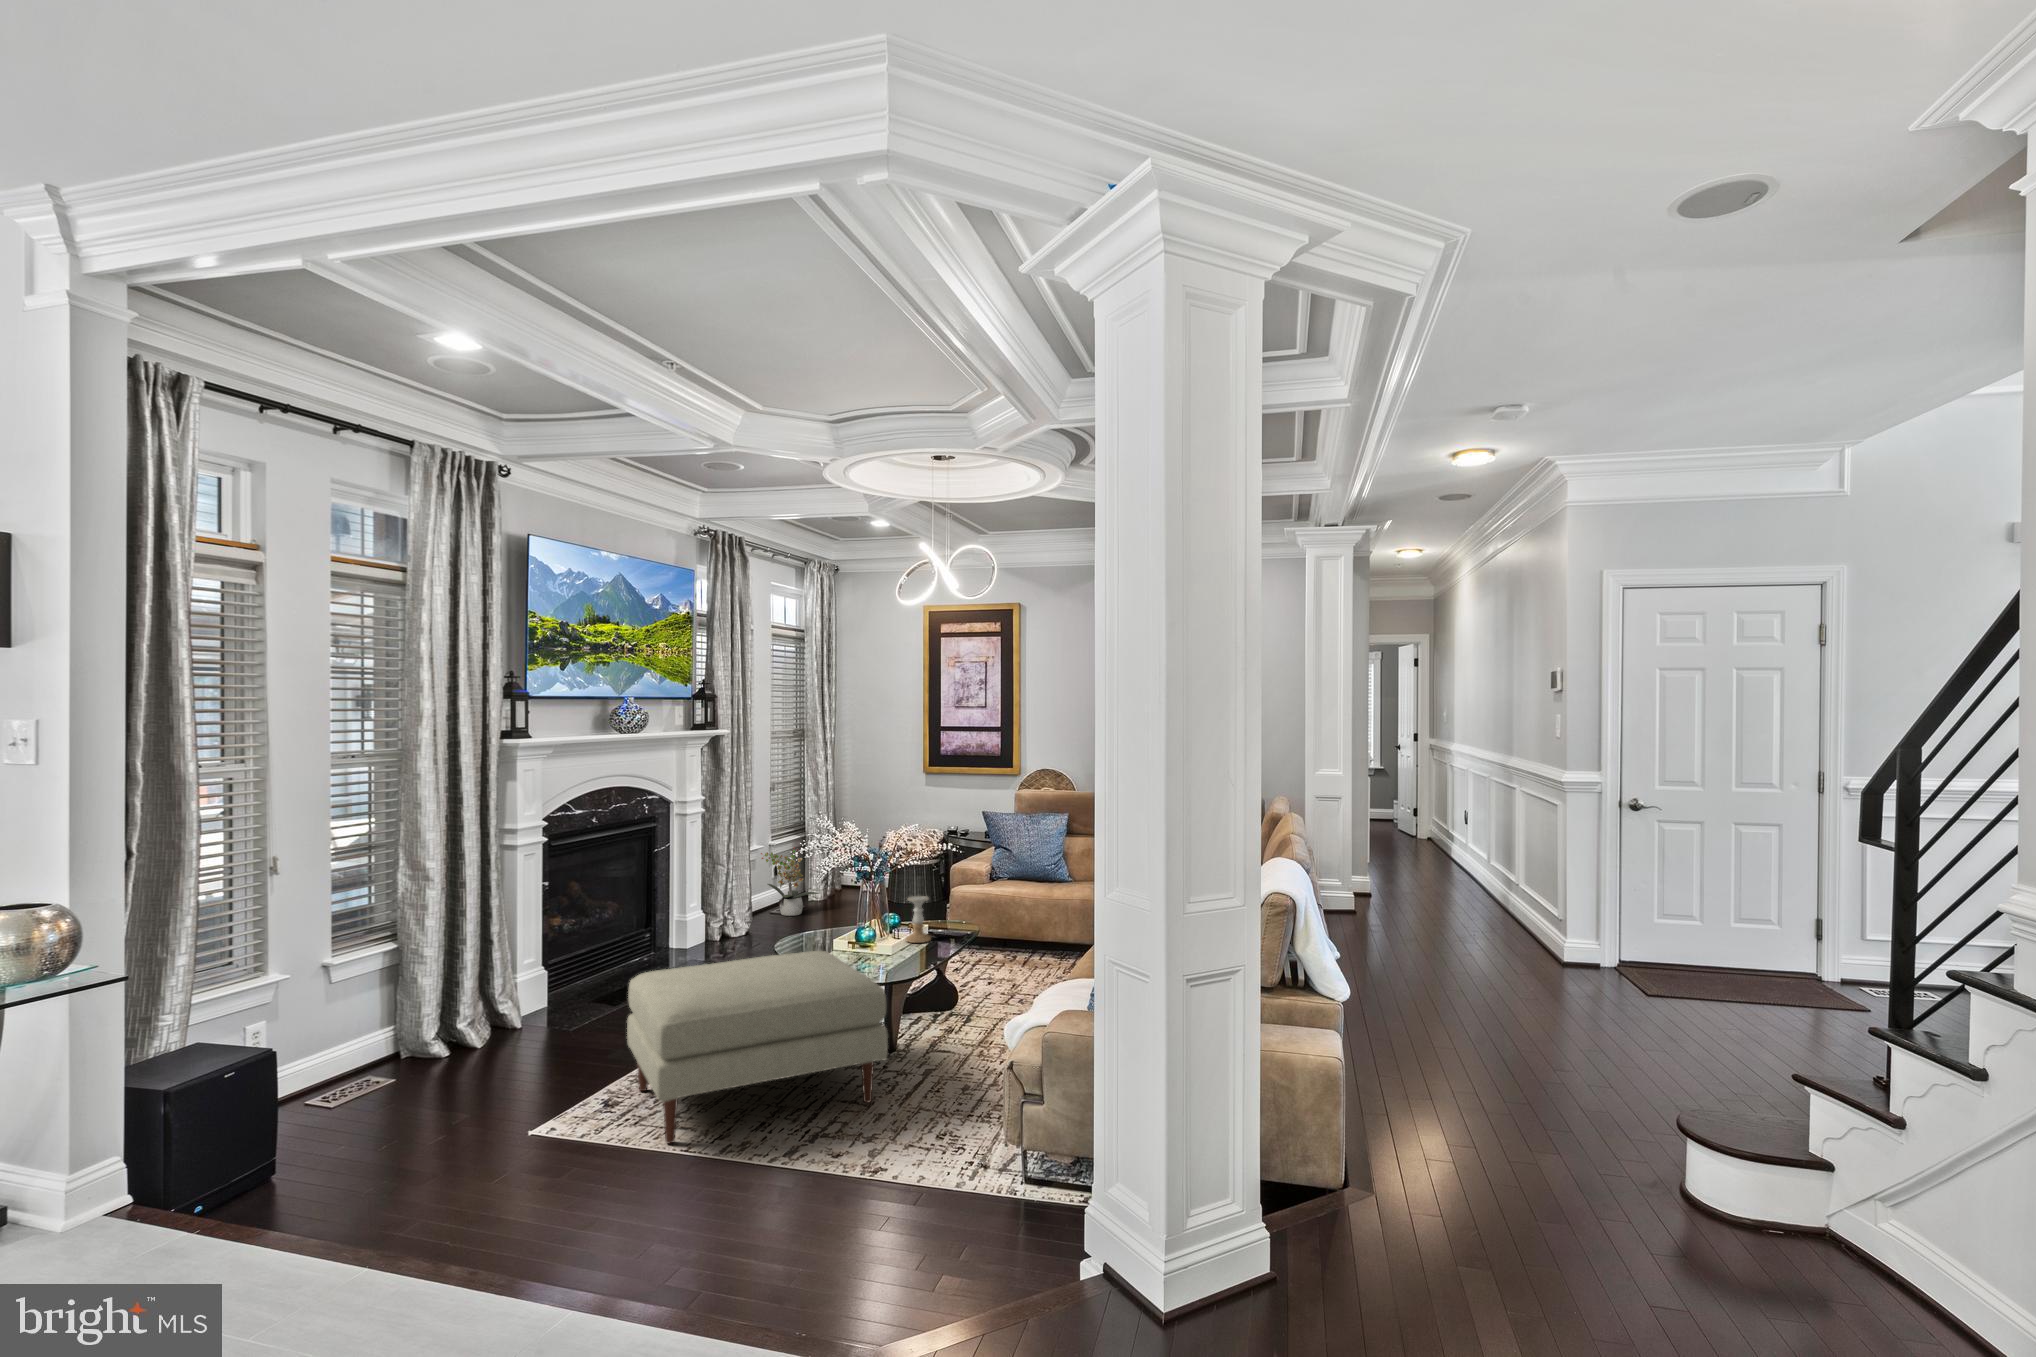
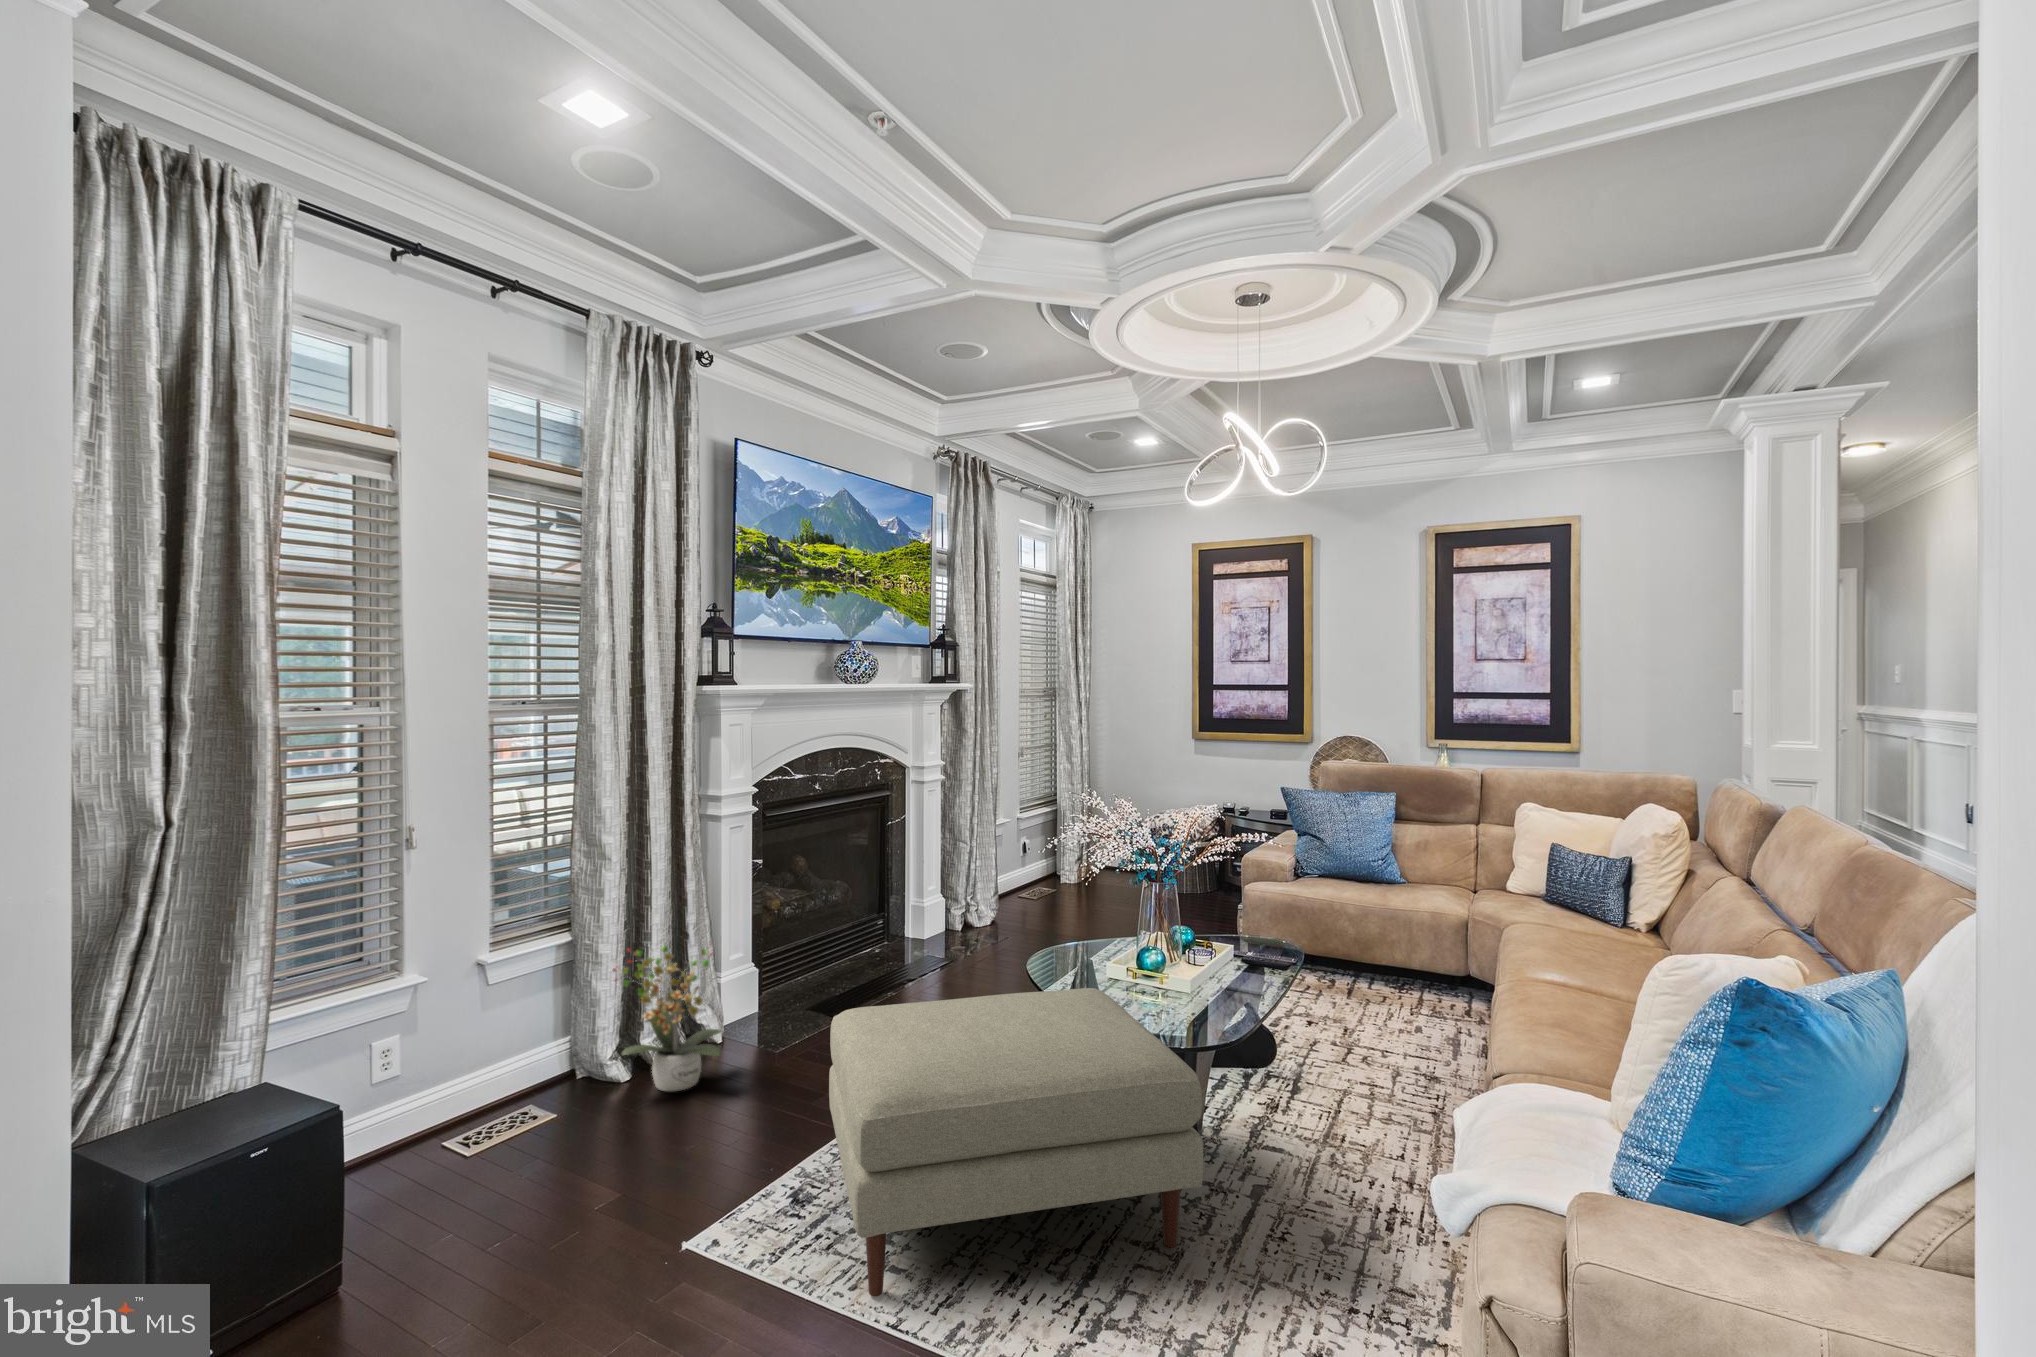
potted plant: present [761,847,818,916] -> present [613,943,722,1092]
candle holder: present [906,896,931,943] -> none [1203,909,1239,976]

